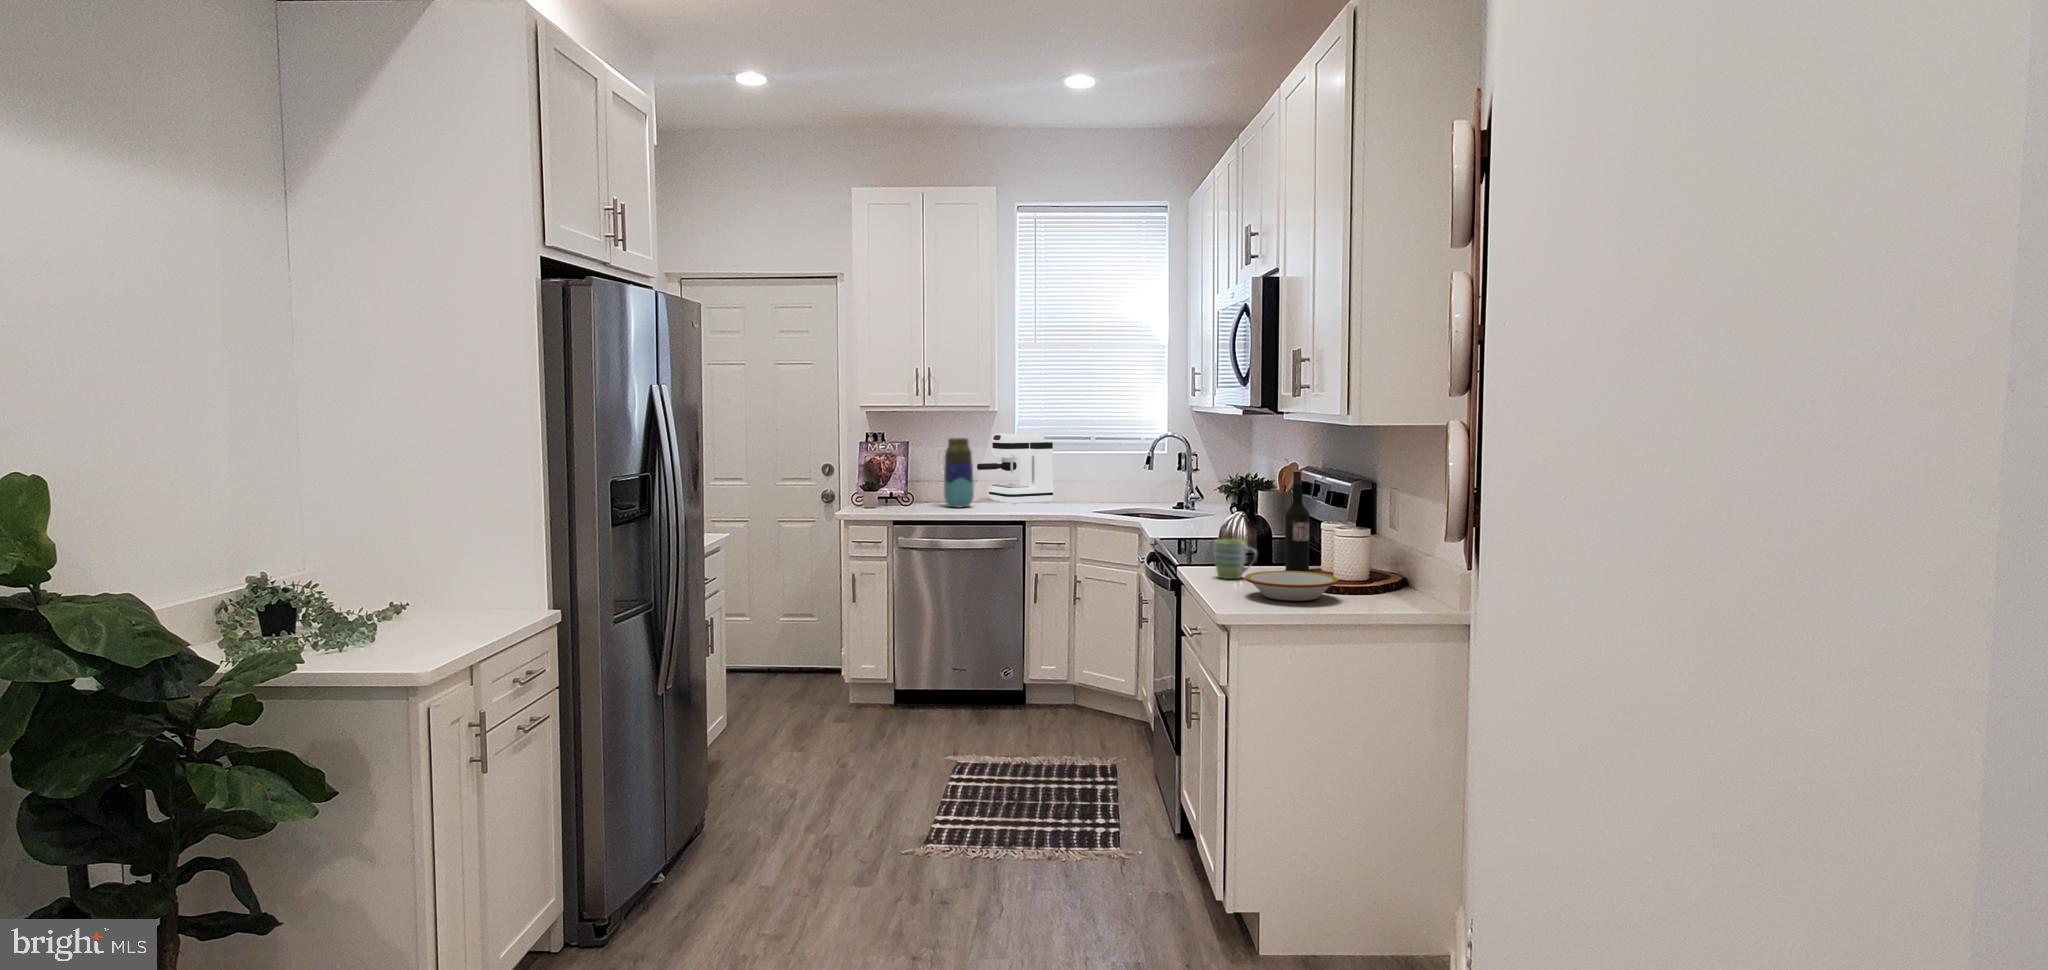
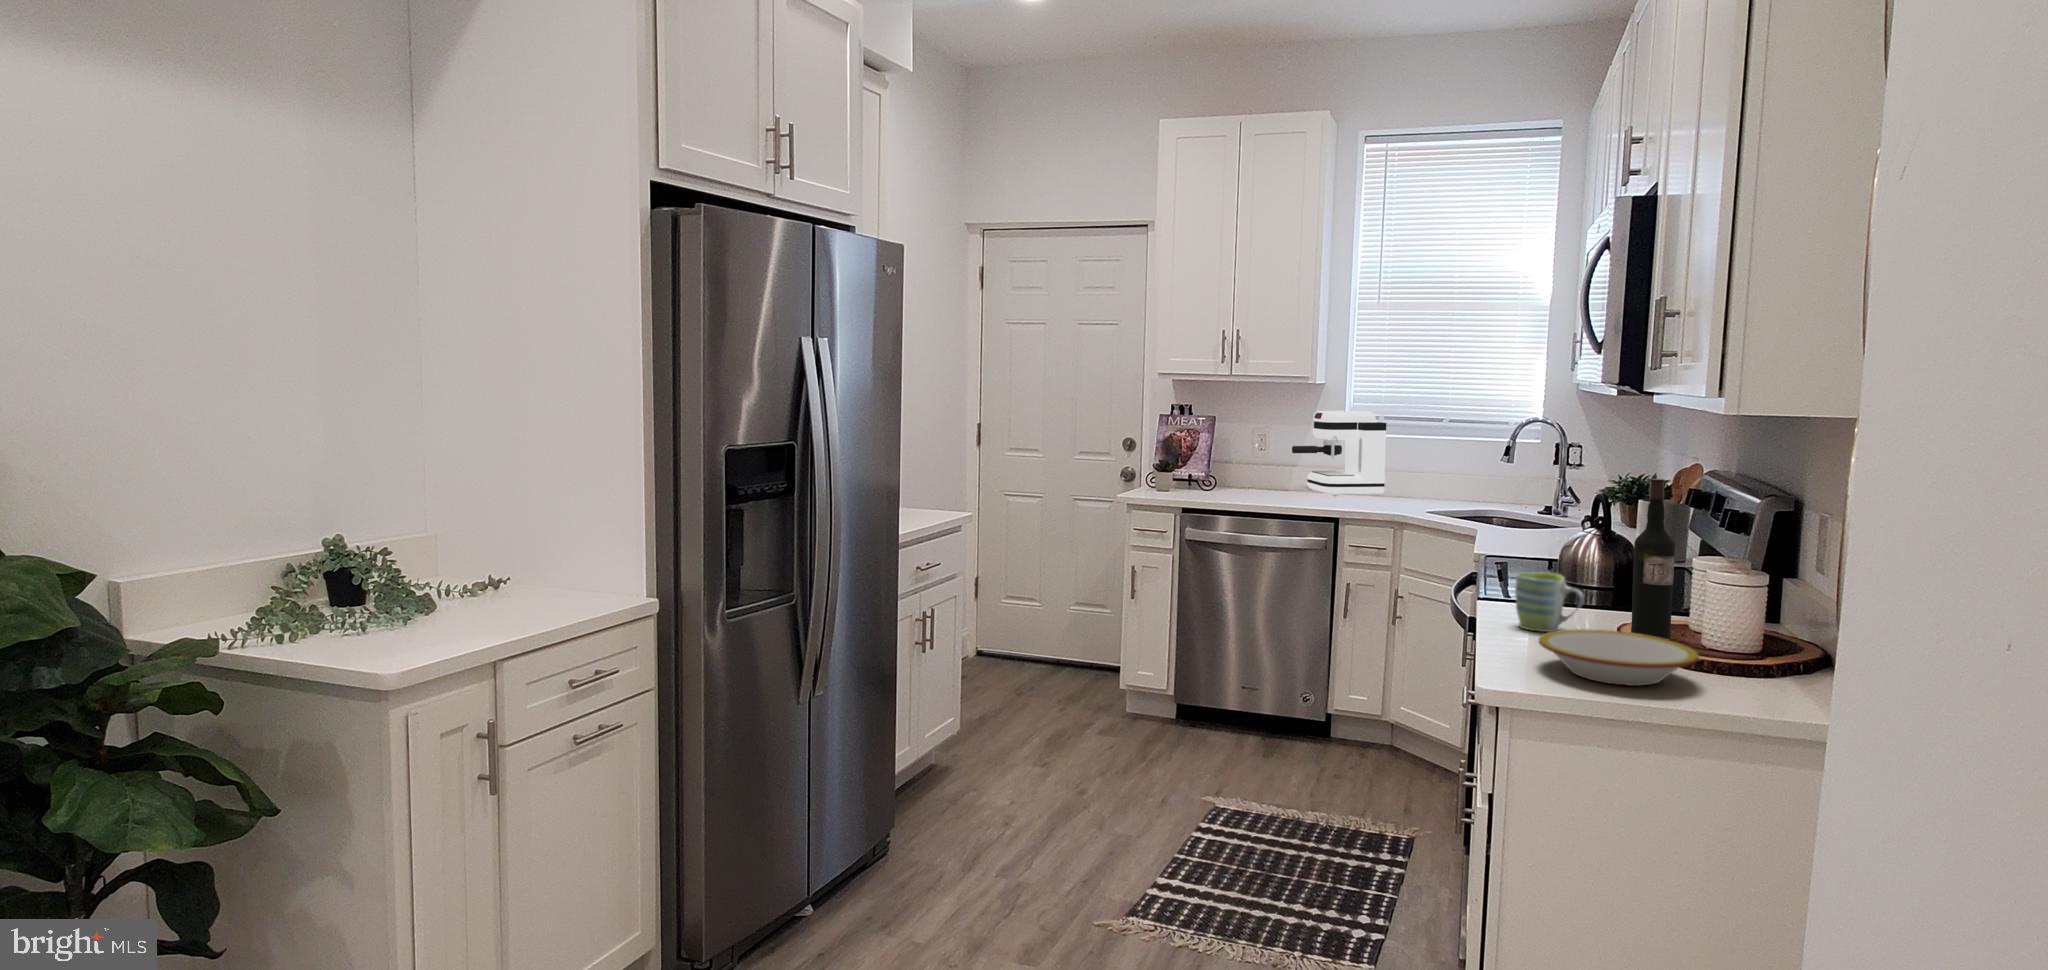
vase: present [944,438,974,507] -> none [1245,416,1281,497]

